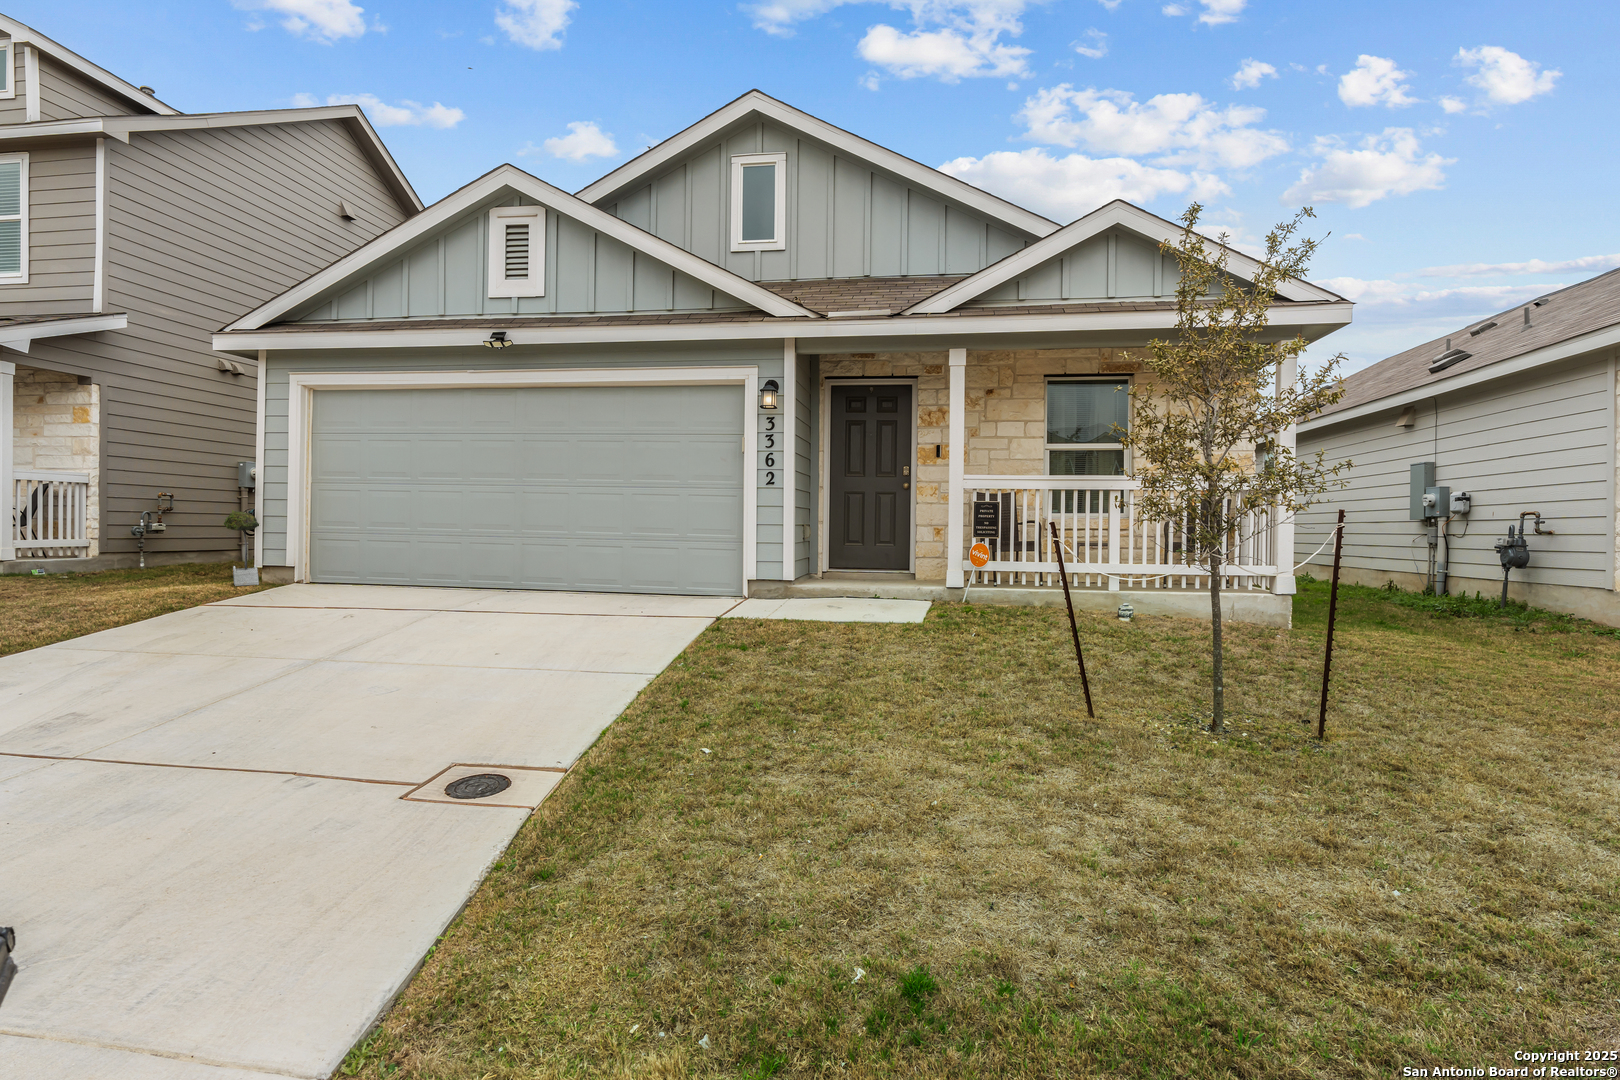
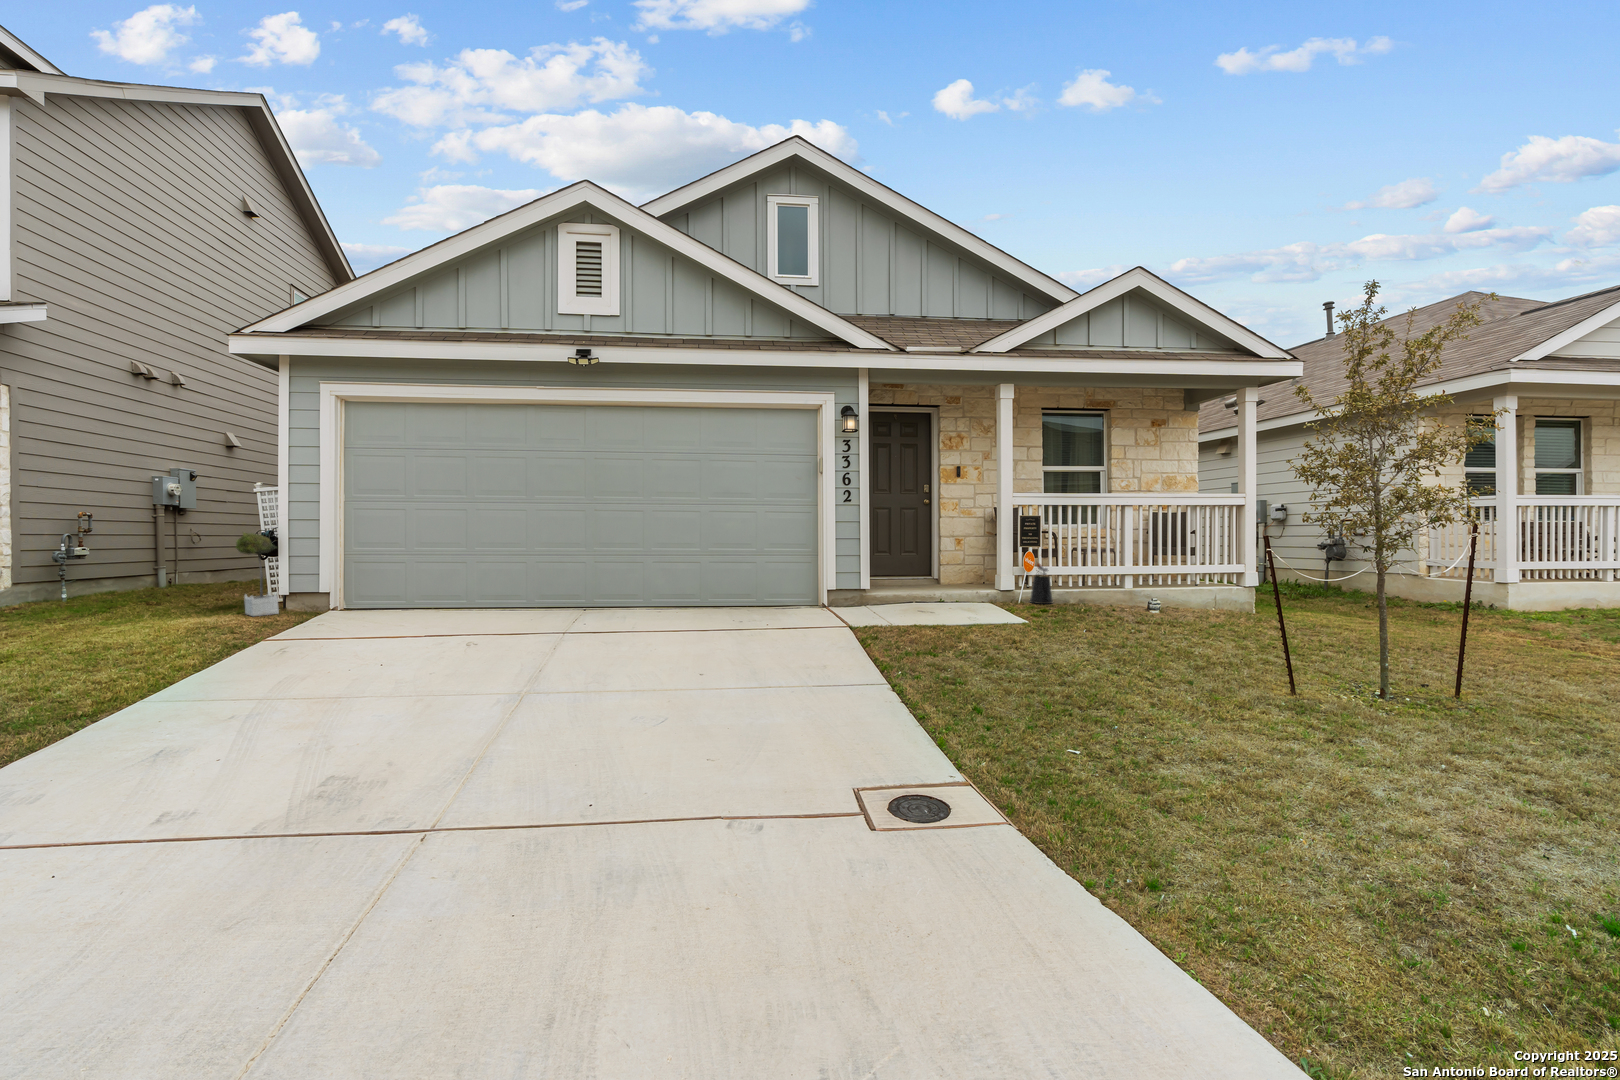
watering can: none [975,556,1003,605] -> present [1030,563,1053,604]

